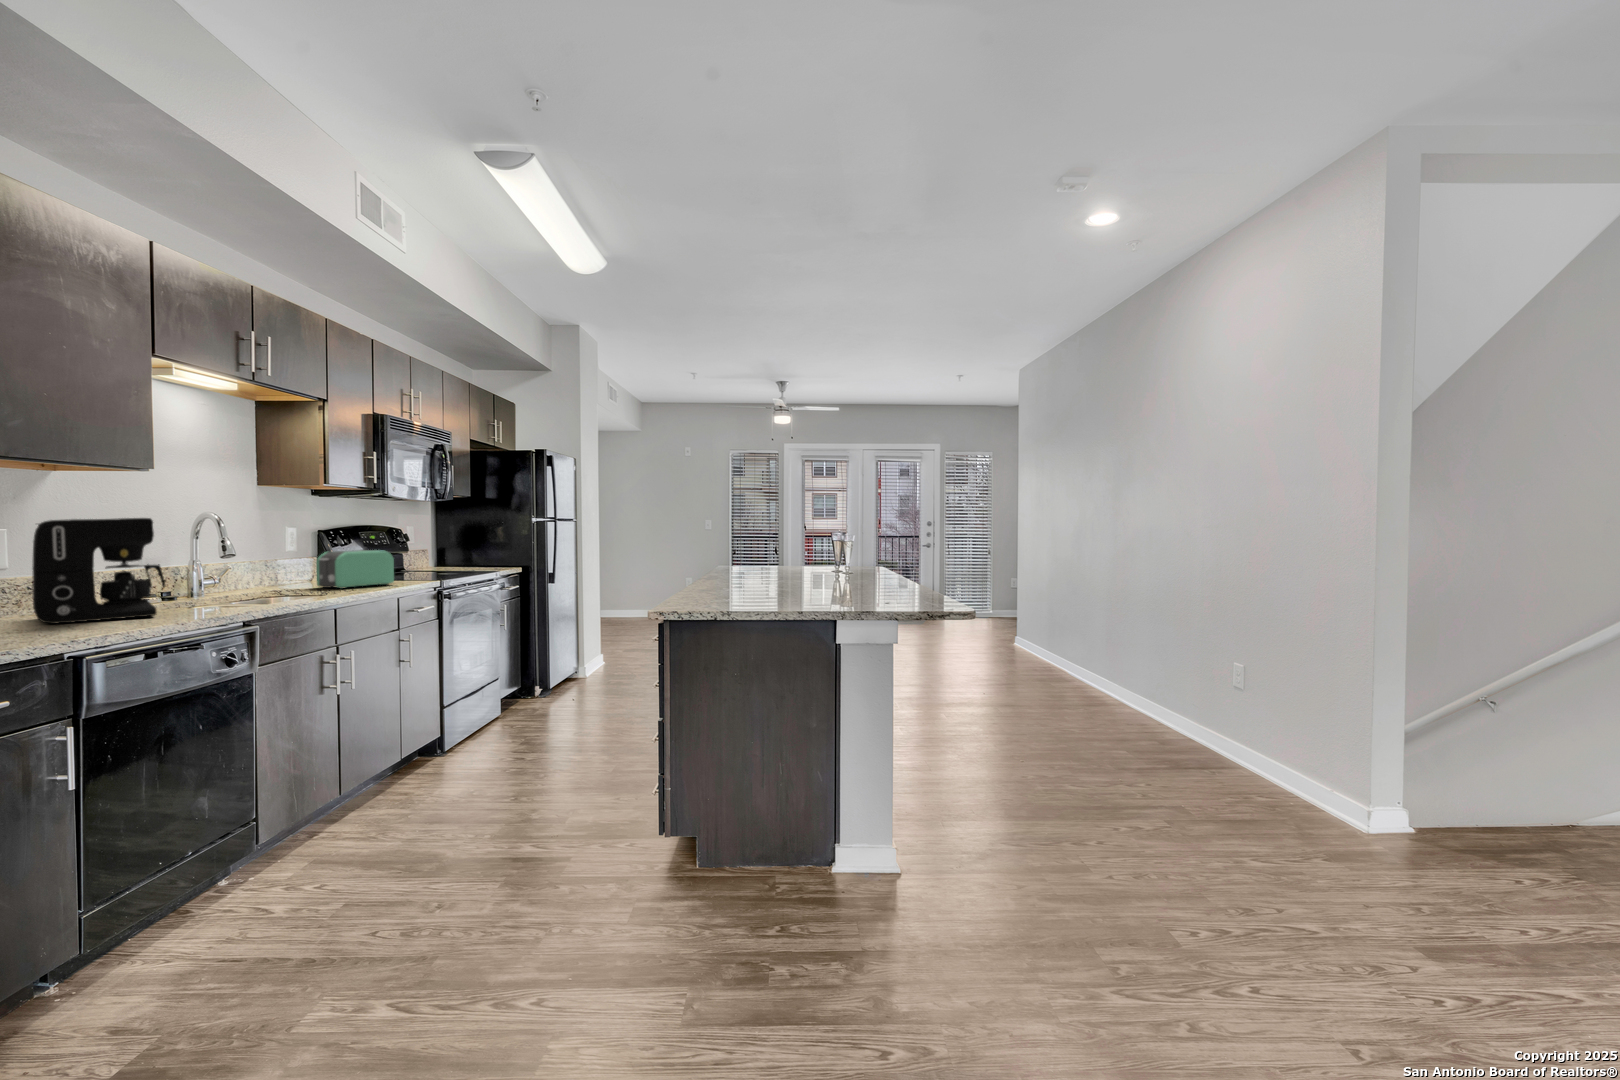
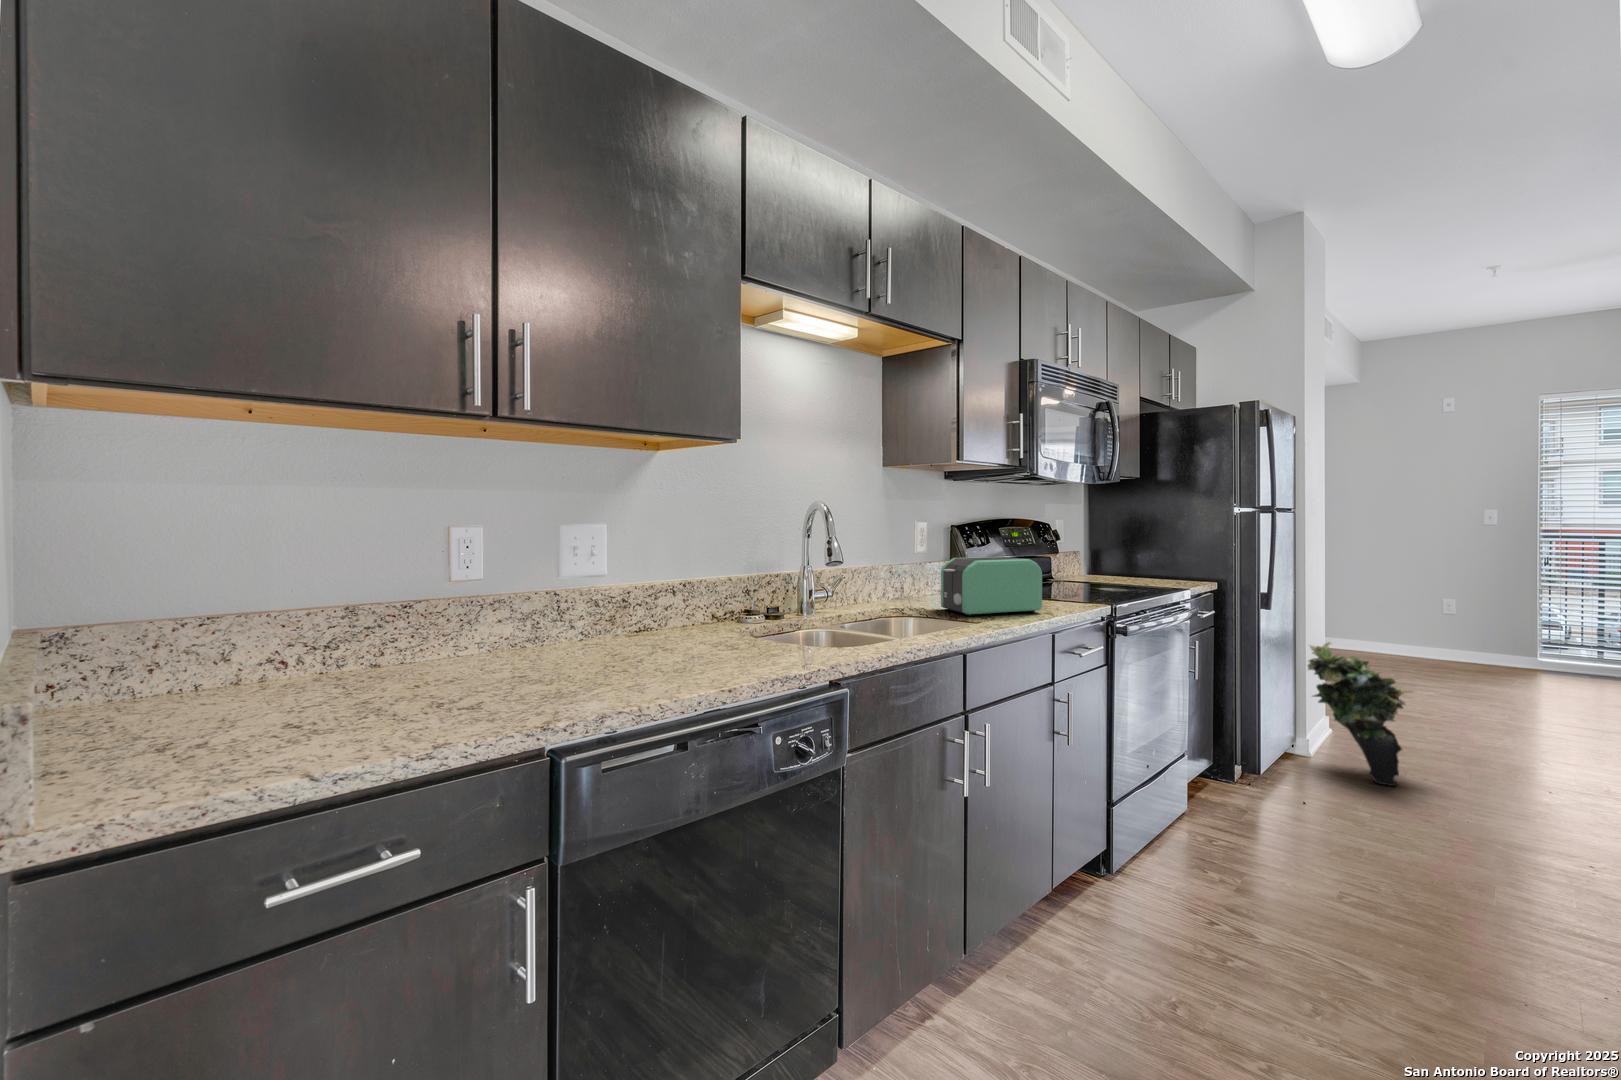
coffee maker: present [32,518,165,624] -> none [556,510,716,673]
potted plant: none [581,602,632,682] -> present [1308,642,1413,786]

